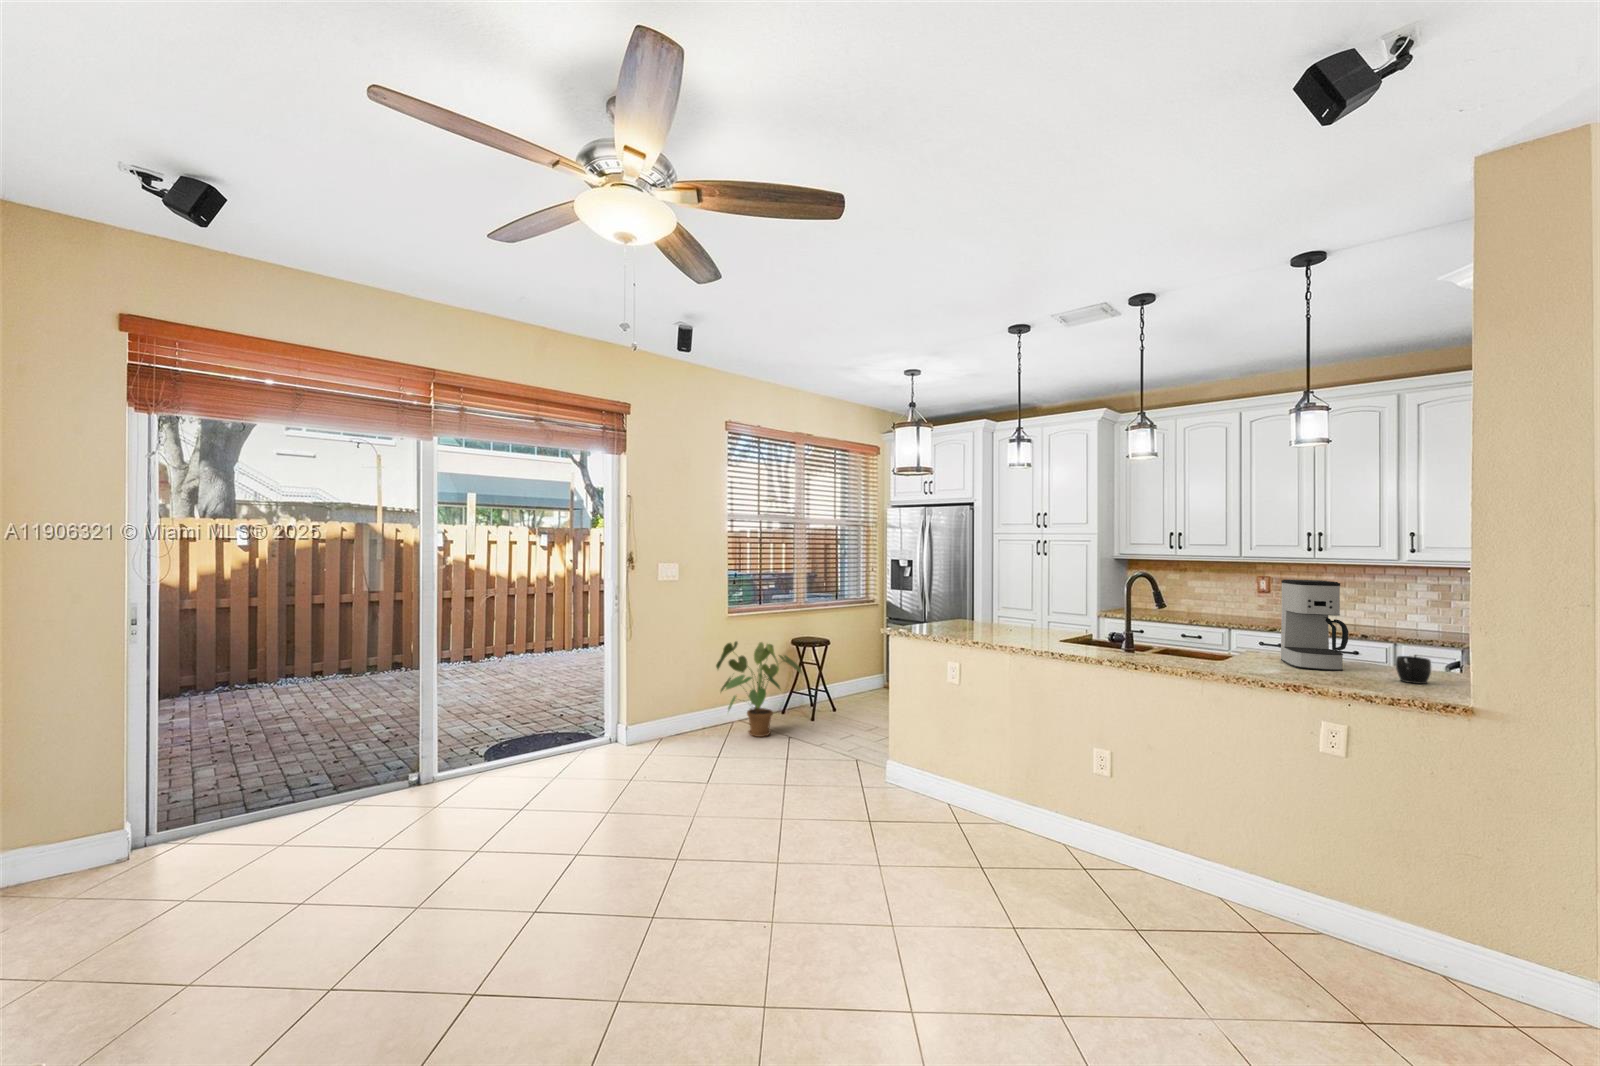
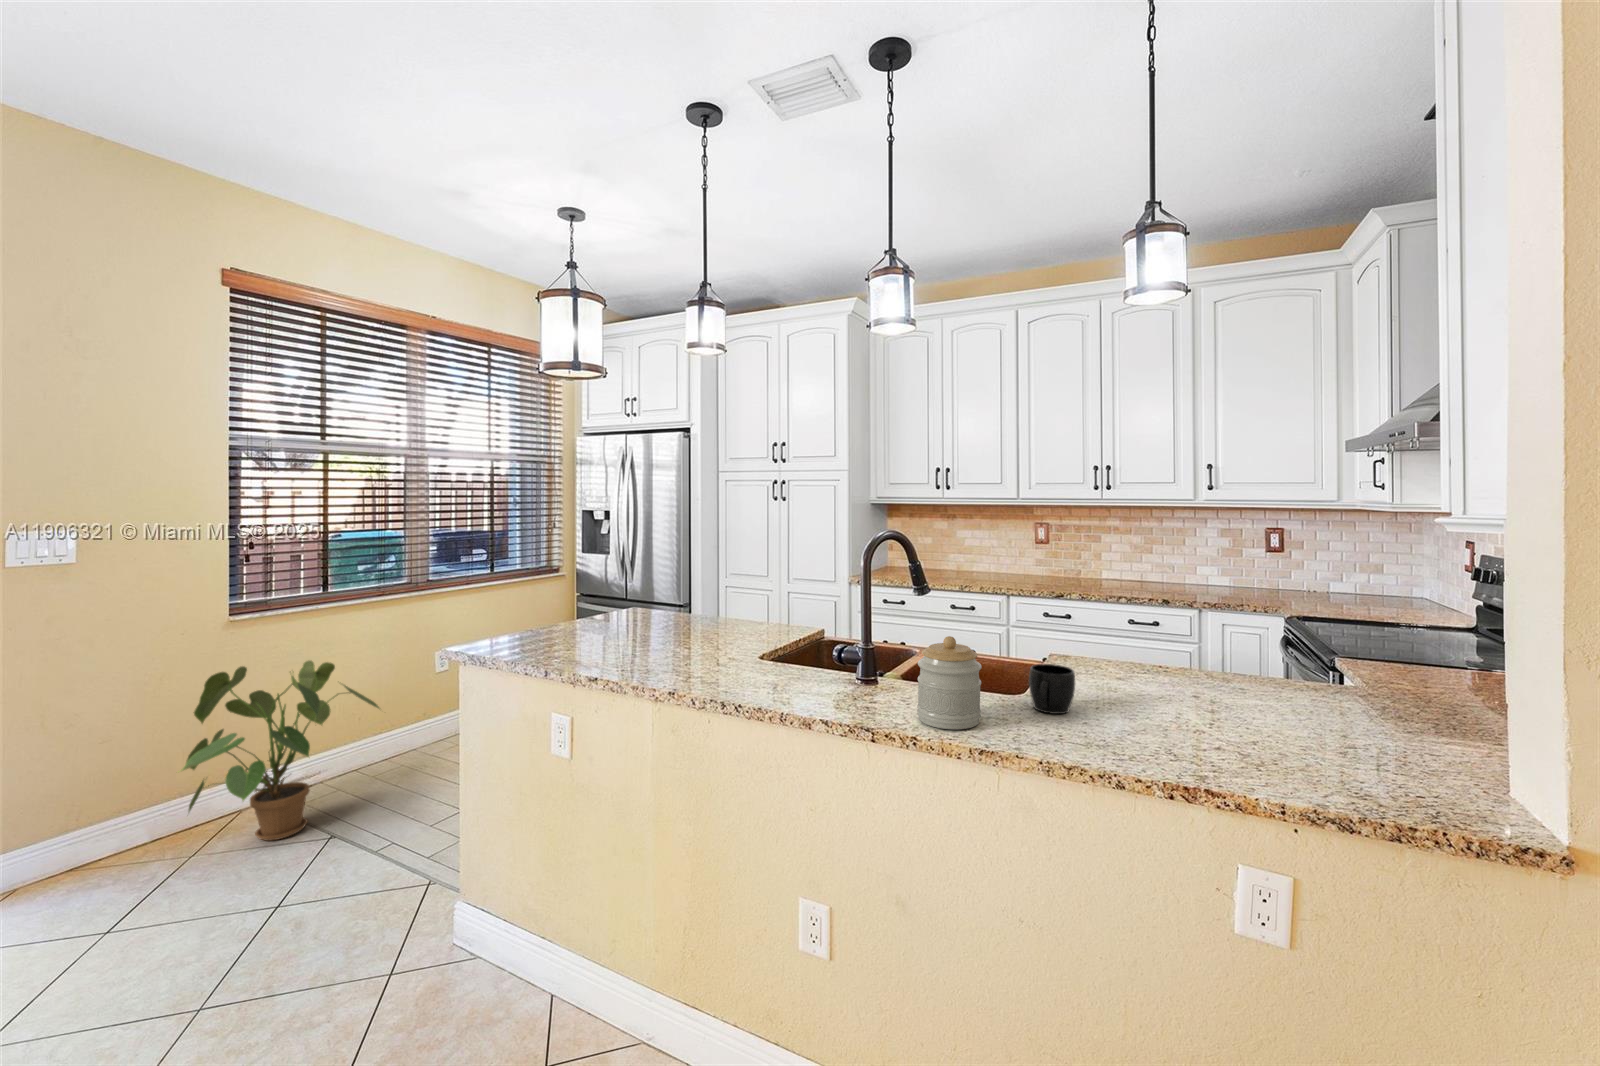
coffee maker: present [1281,579,1349,671] -> none [1115,539,1233,716]
jar: none [1160,623,1195,666] -> present [917,636,982,729]
mug: present [1396,656,1431,684] -> present [1029,664,1075,714]

